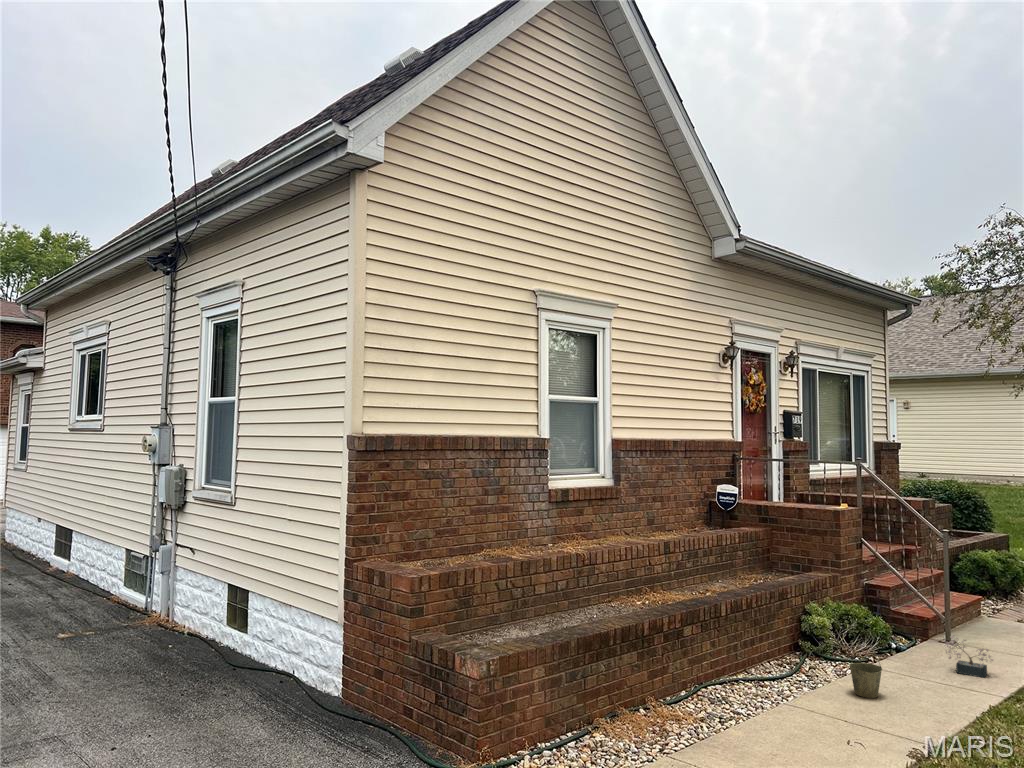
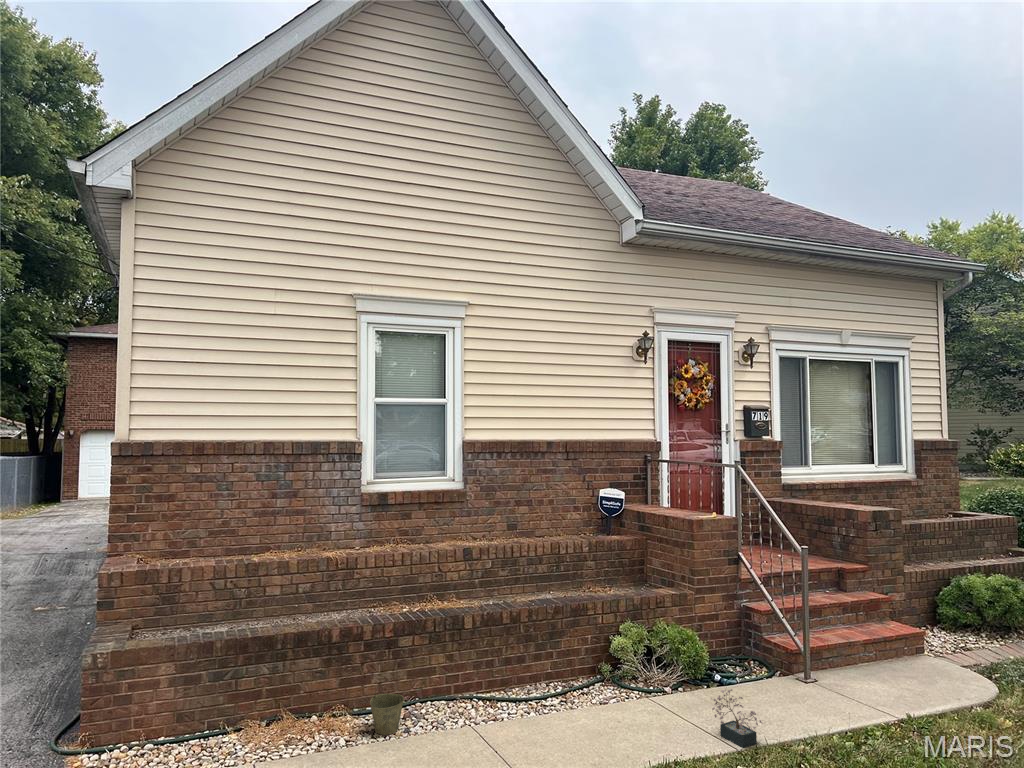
bucket: present [849,650,882,698] -> present [370,680,404,735]

